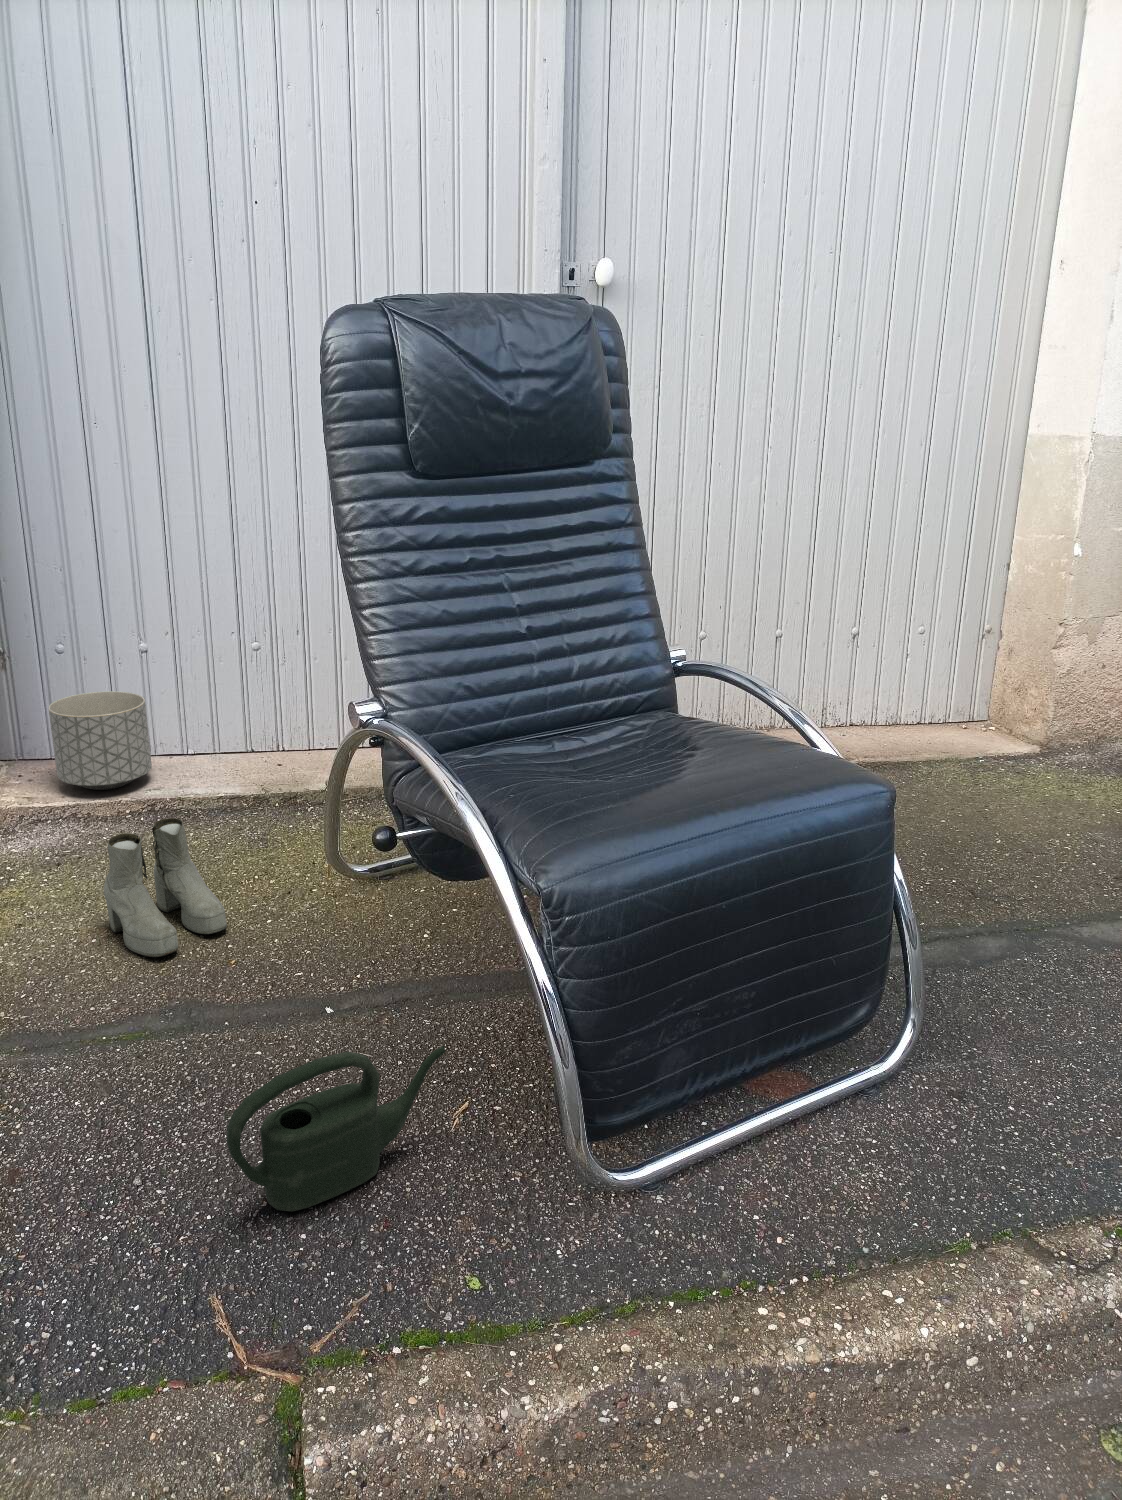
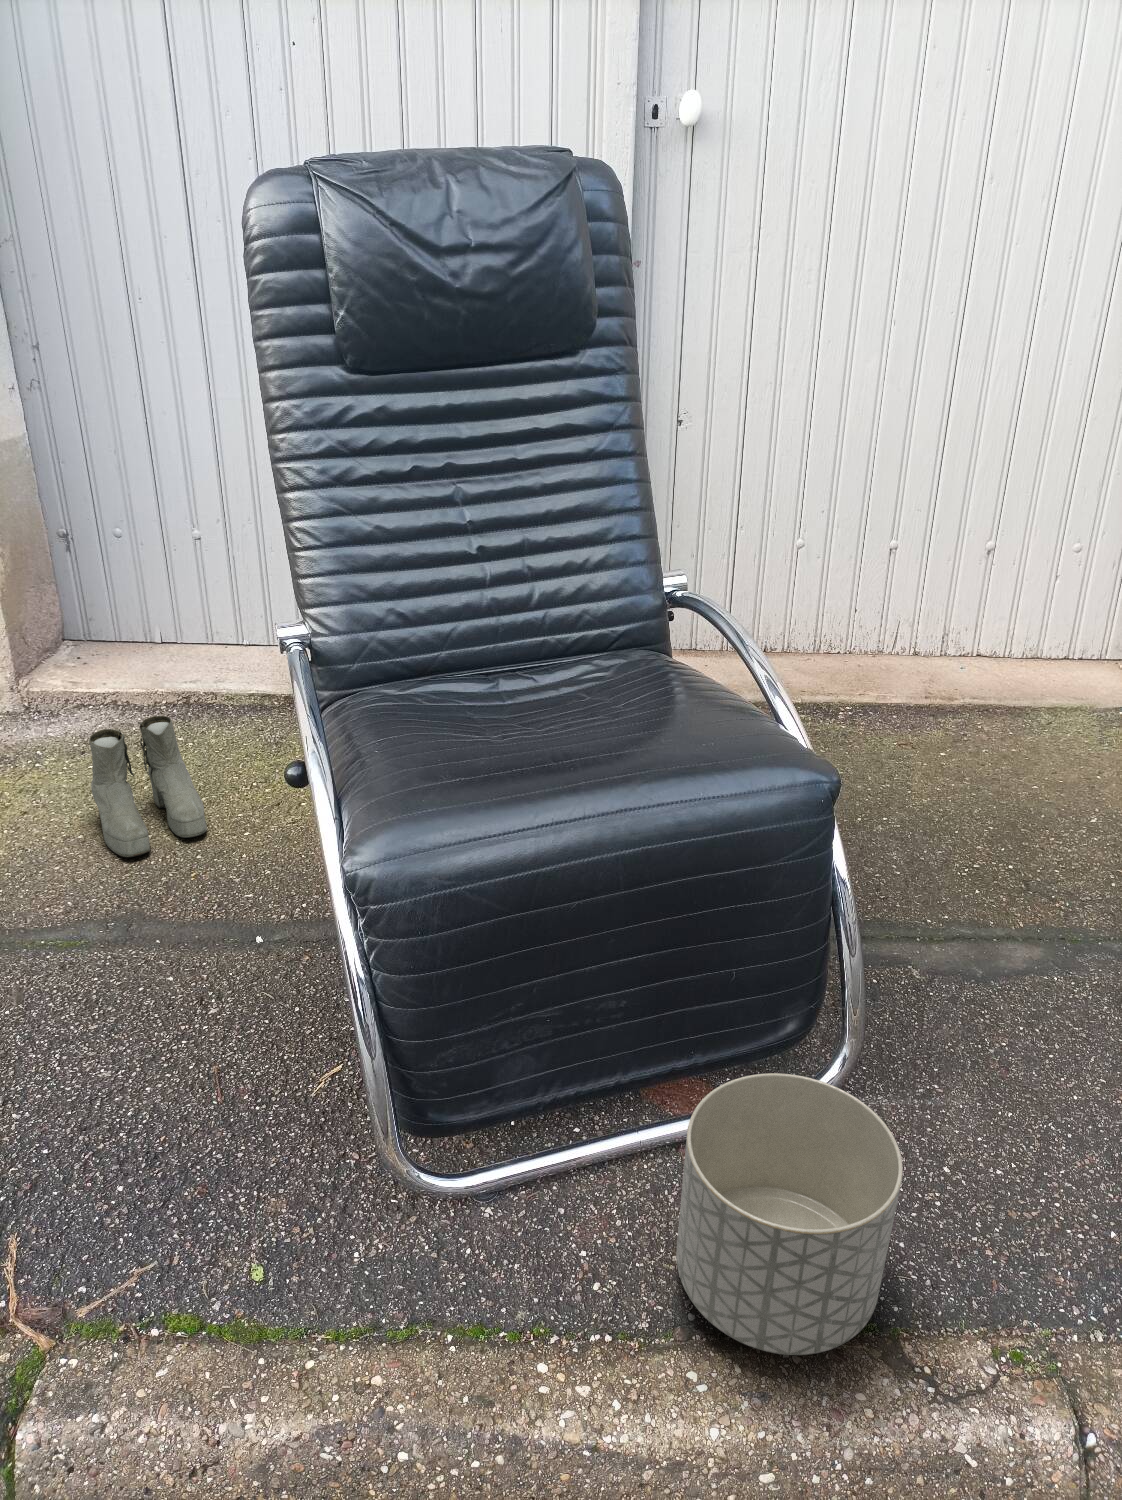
planter: present [49,691,152,790] -> present [676,1073,903,1355]
watering can: present [226,1046,445,1212] -> none [50,1008,306,1159]

